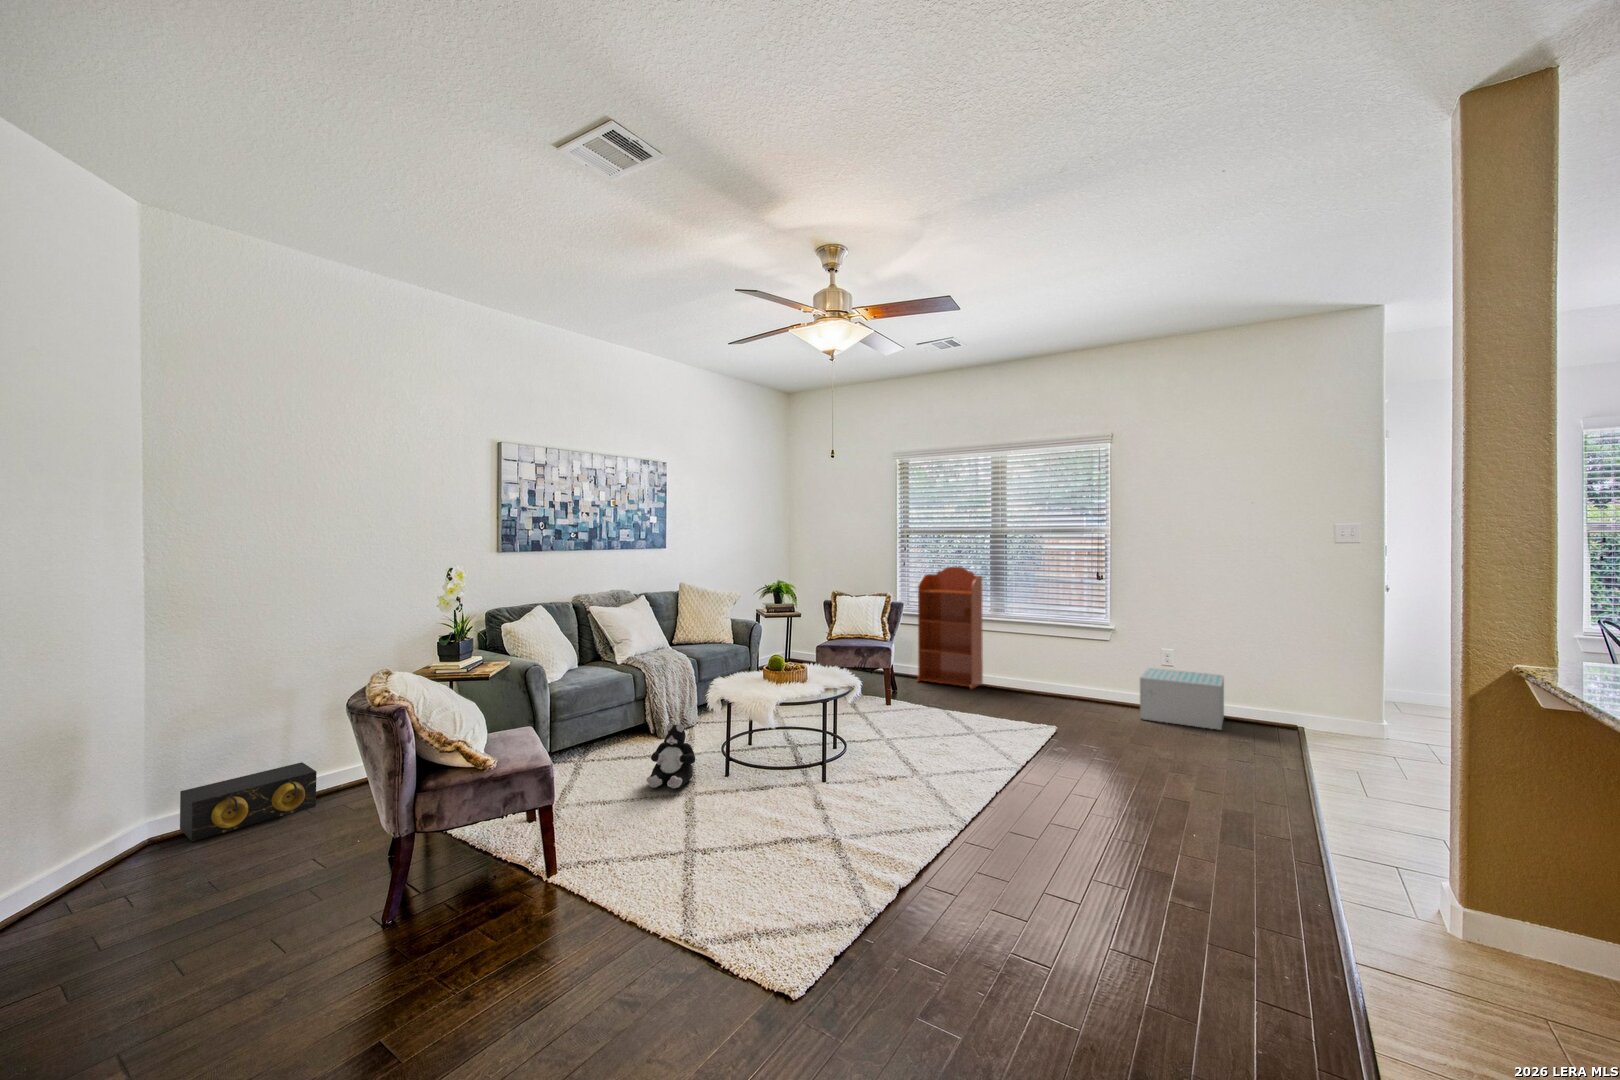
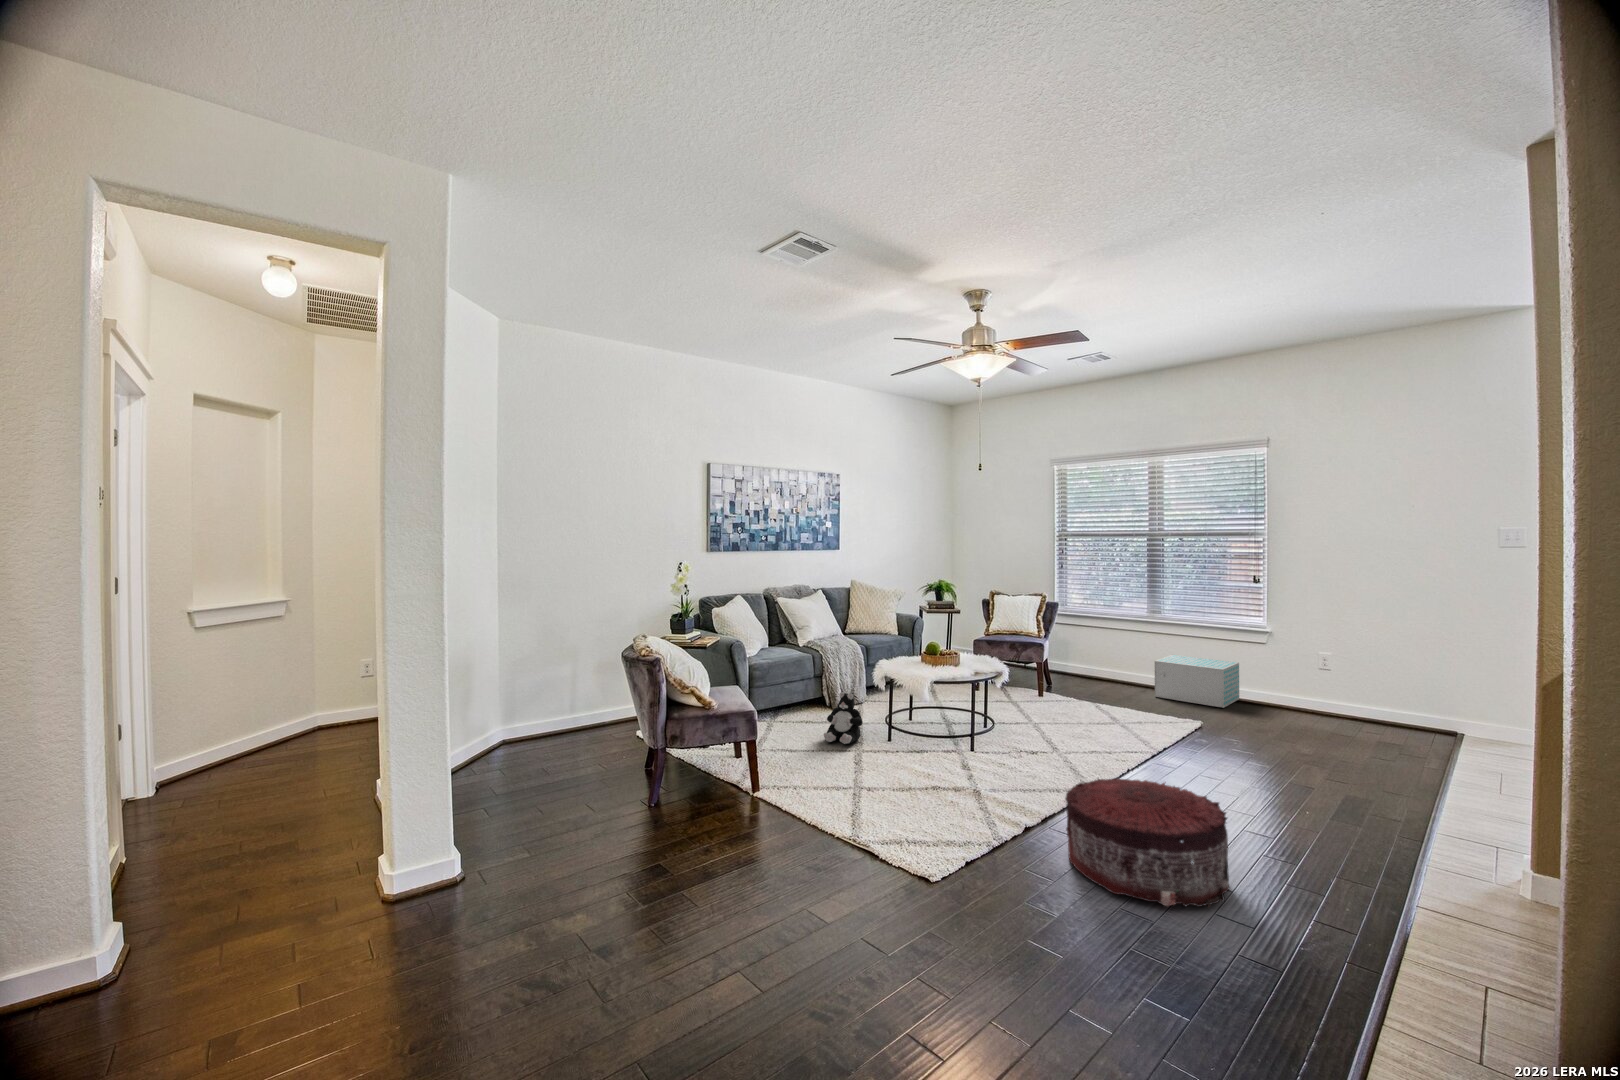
bookcase: present [917,567,983,689] -> none [1071,569,1139,687]
storage box: present [1140,668,1224,730] -> present [1155,655,1239,708]
speaker: present [180,762,317,842] -> none [513,702,592,748]
pouf: none [947,816,1131,983] -> present [1065,778,1229,907]

